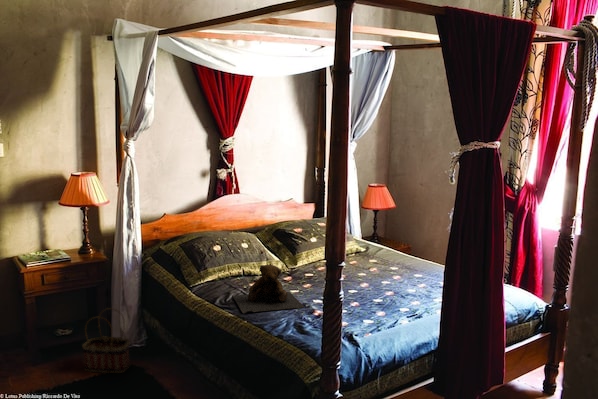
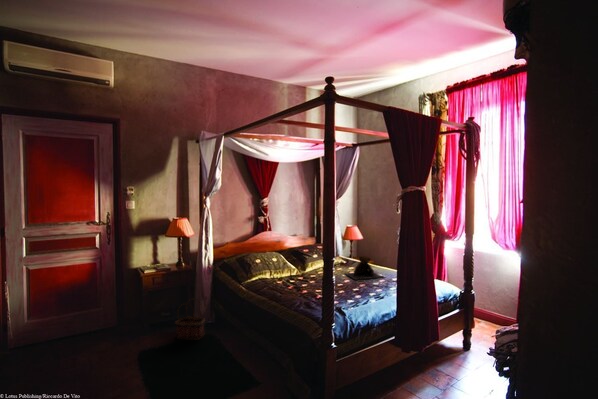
teddy bear: present [233,265,304,313] -> present [346,256,383,280]

